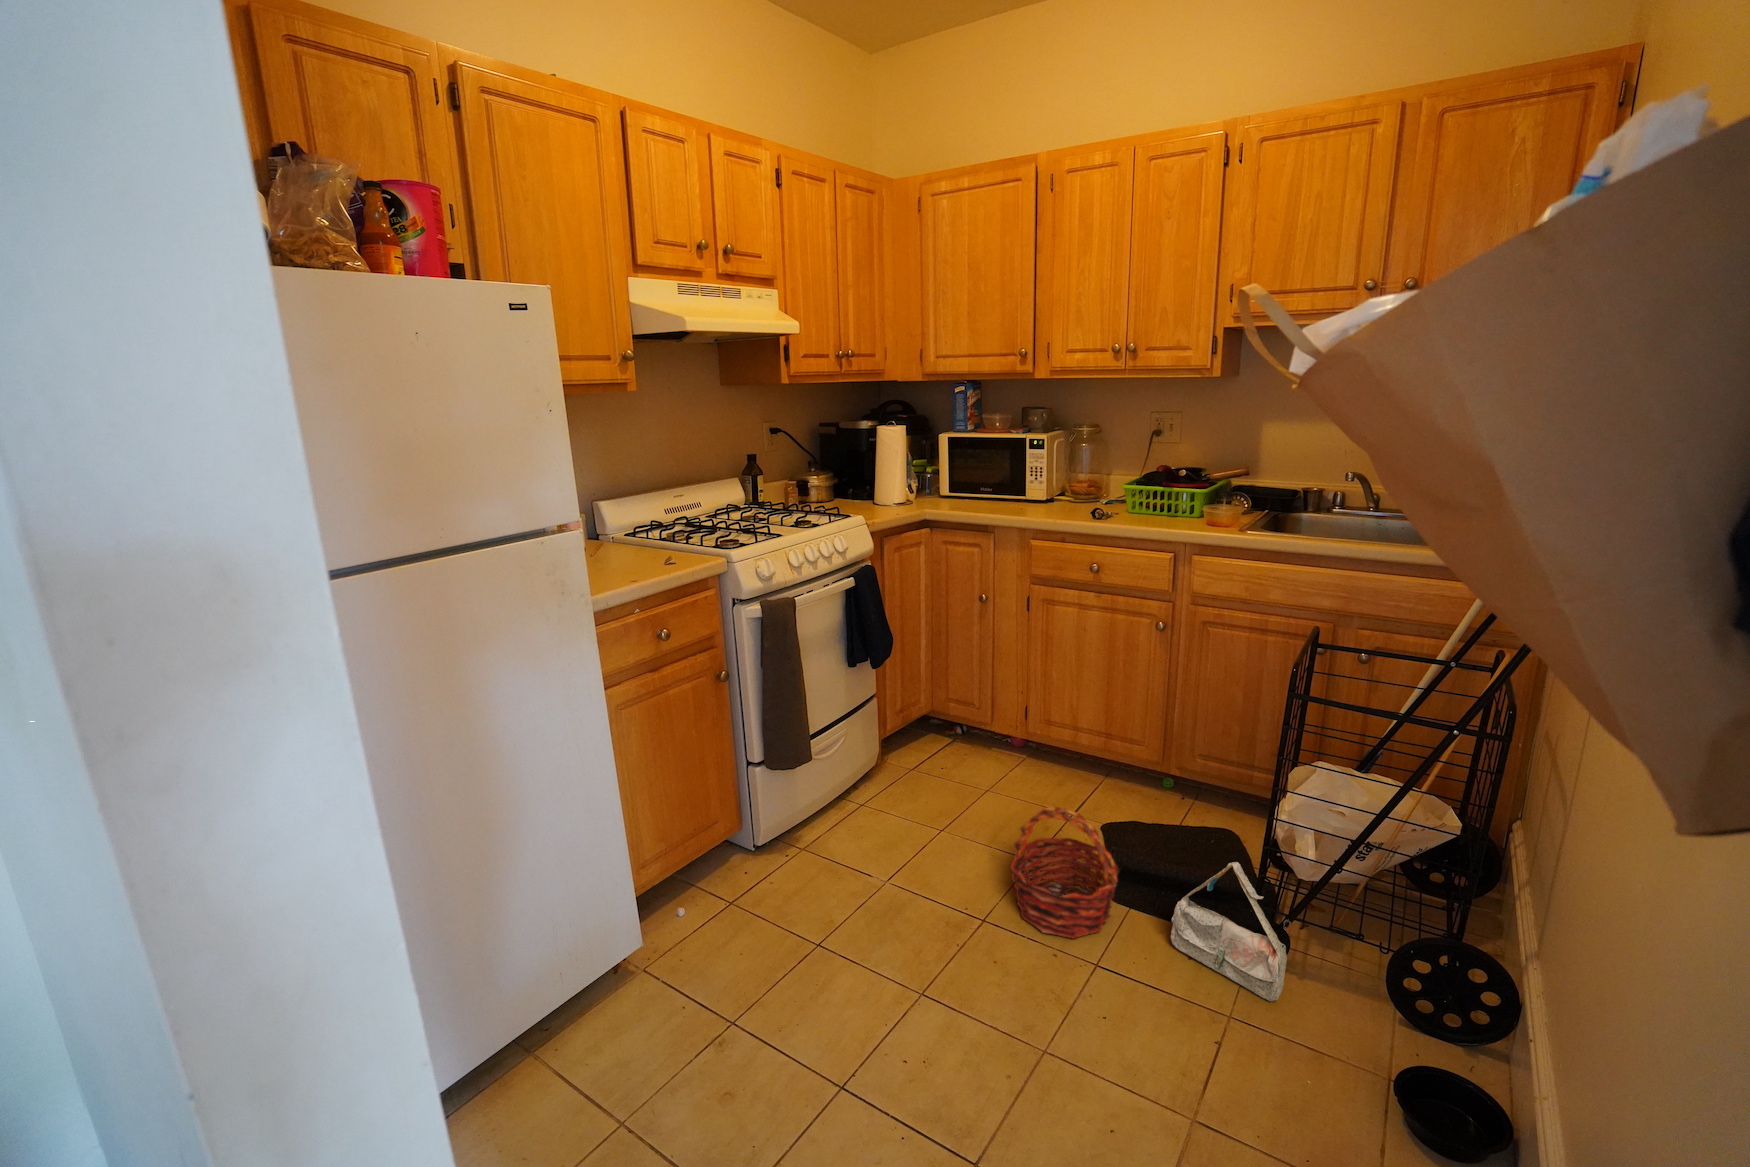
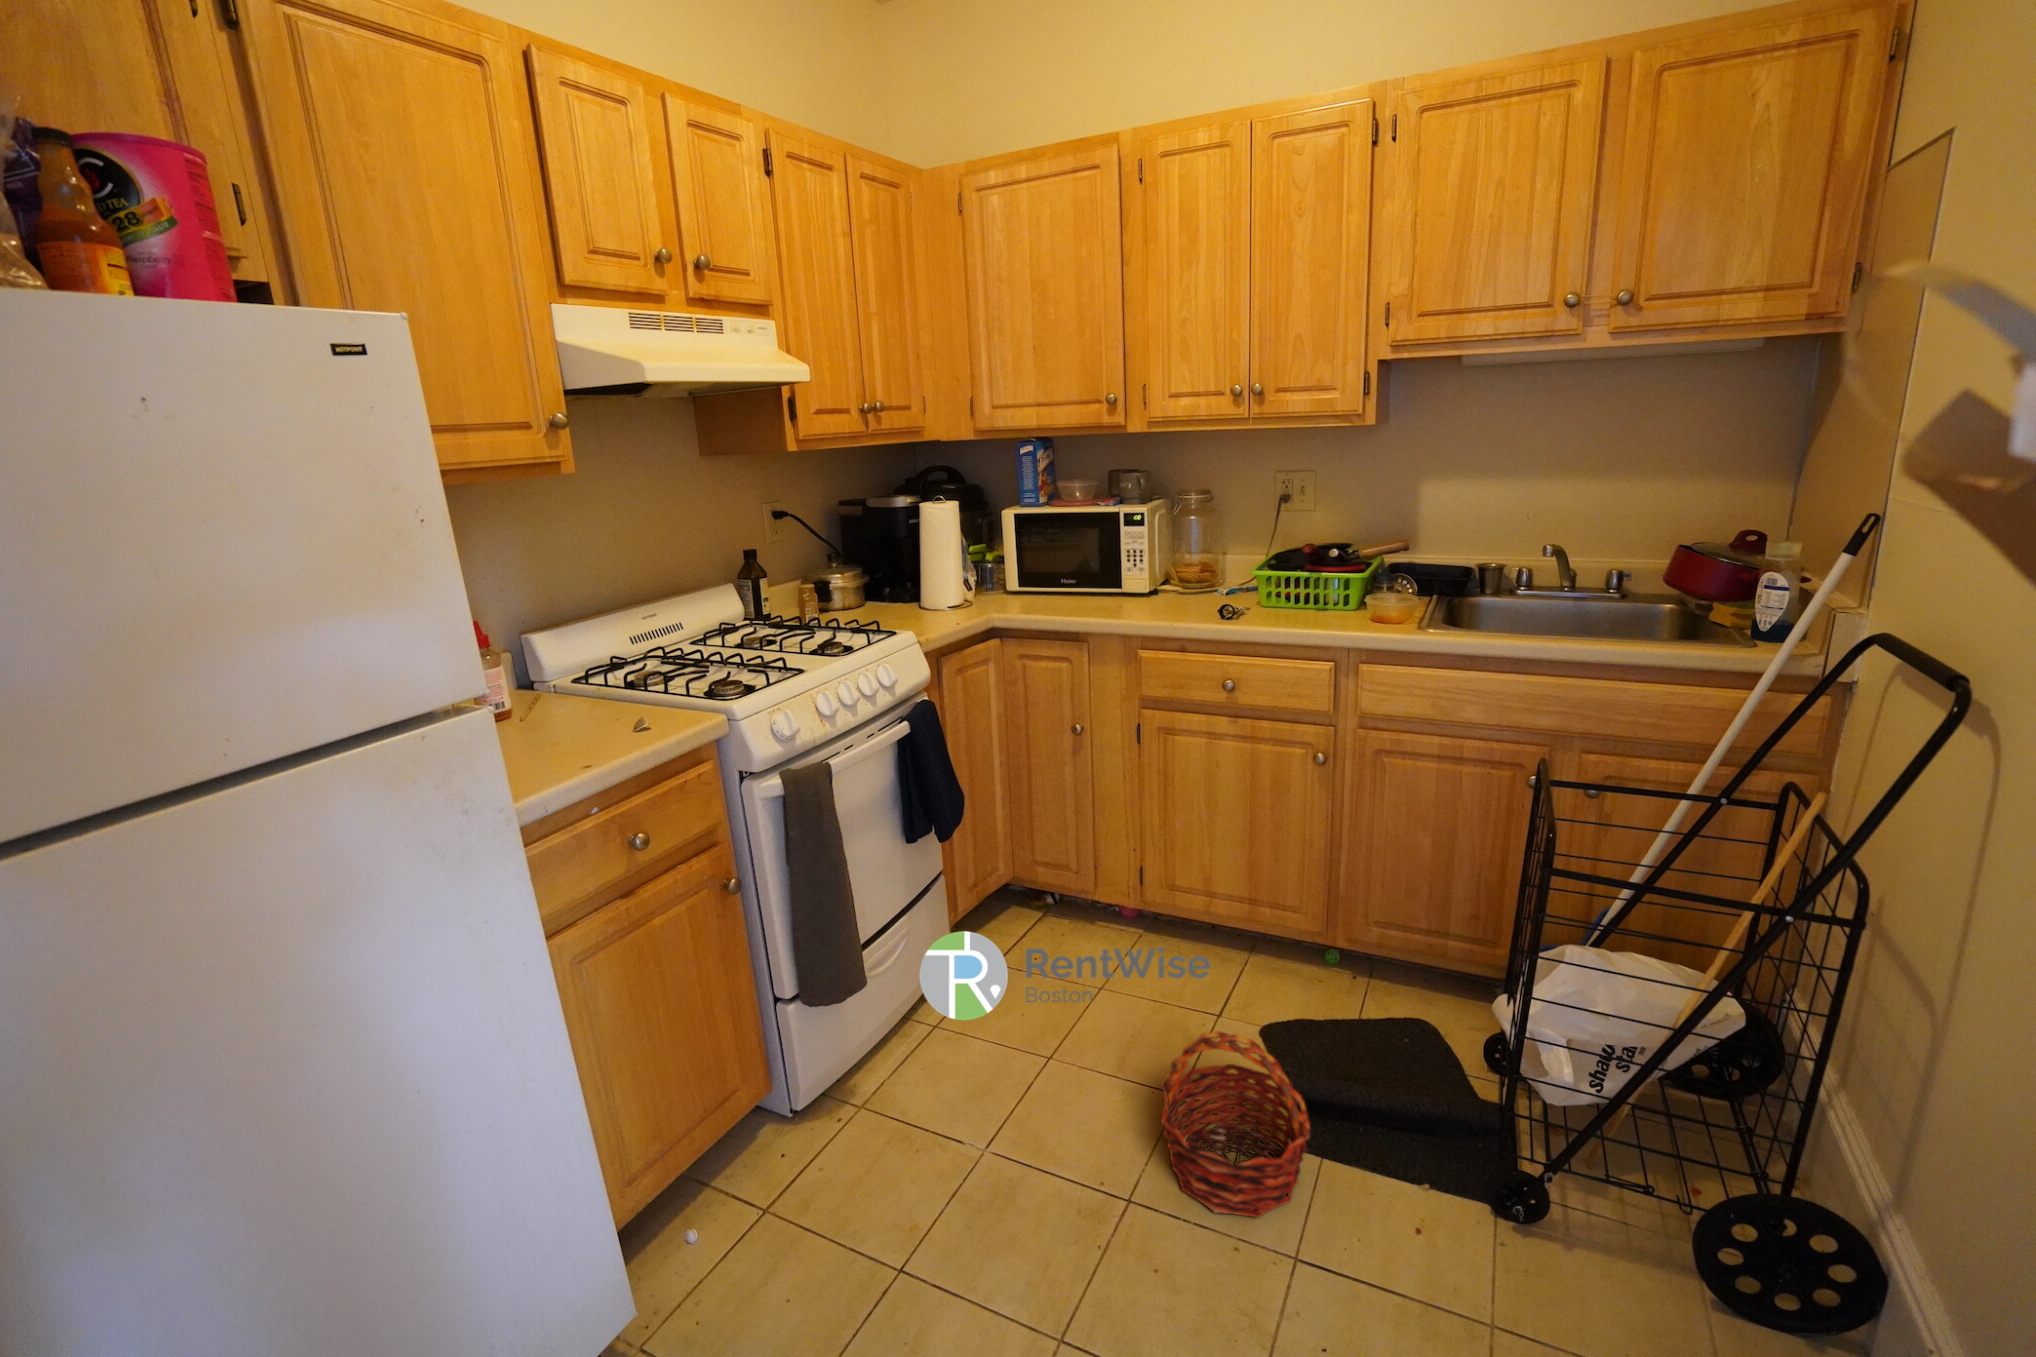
bag: present [1171,862,1287,1002] -> none [1388,1102,1557,1290]

